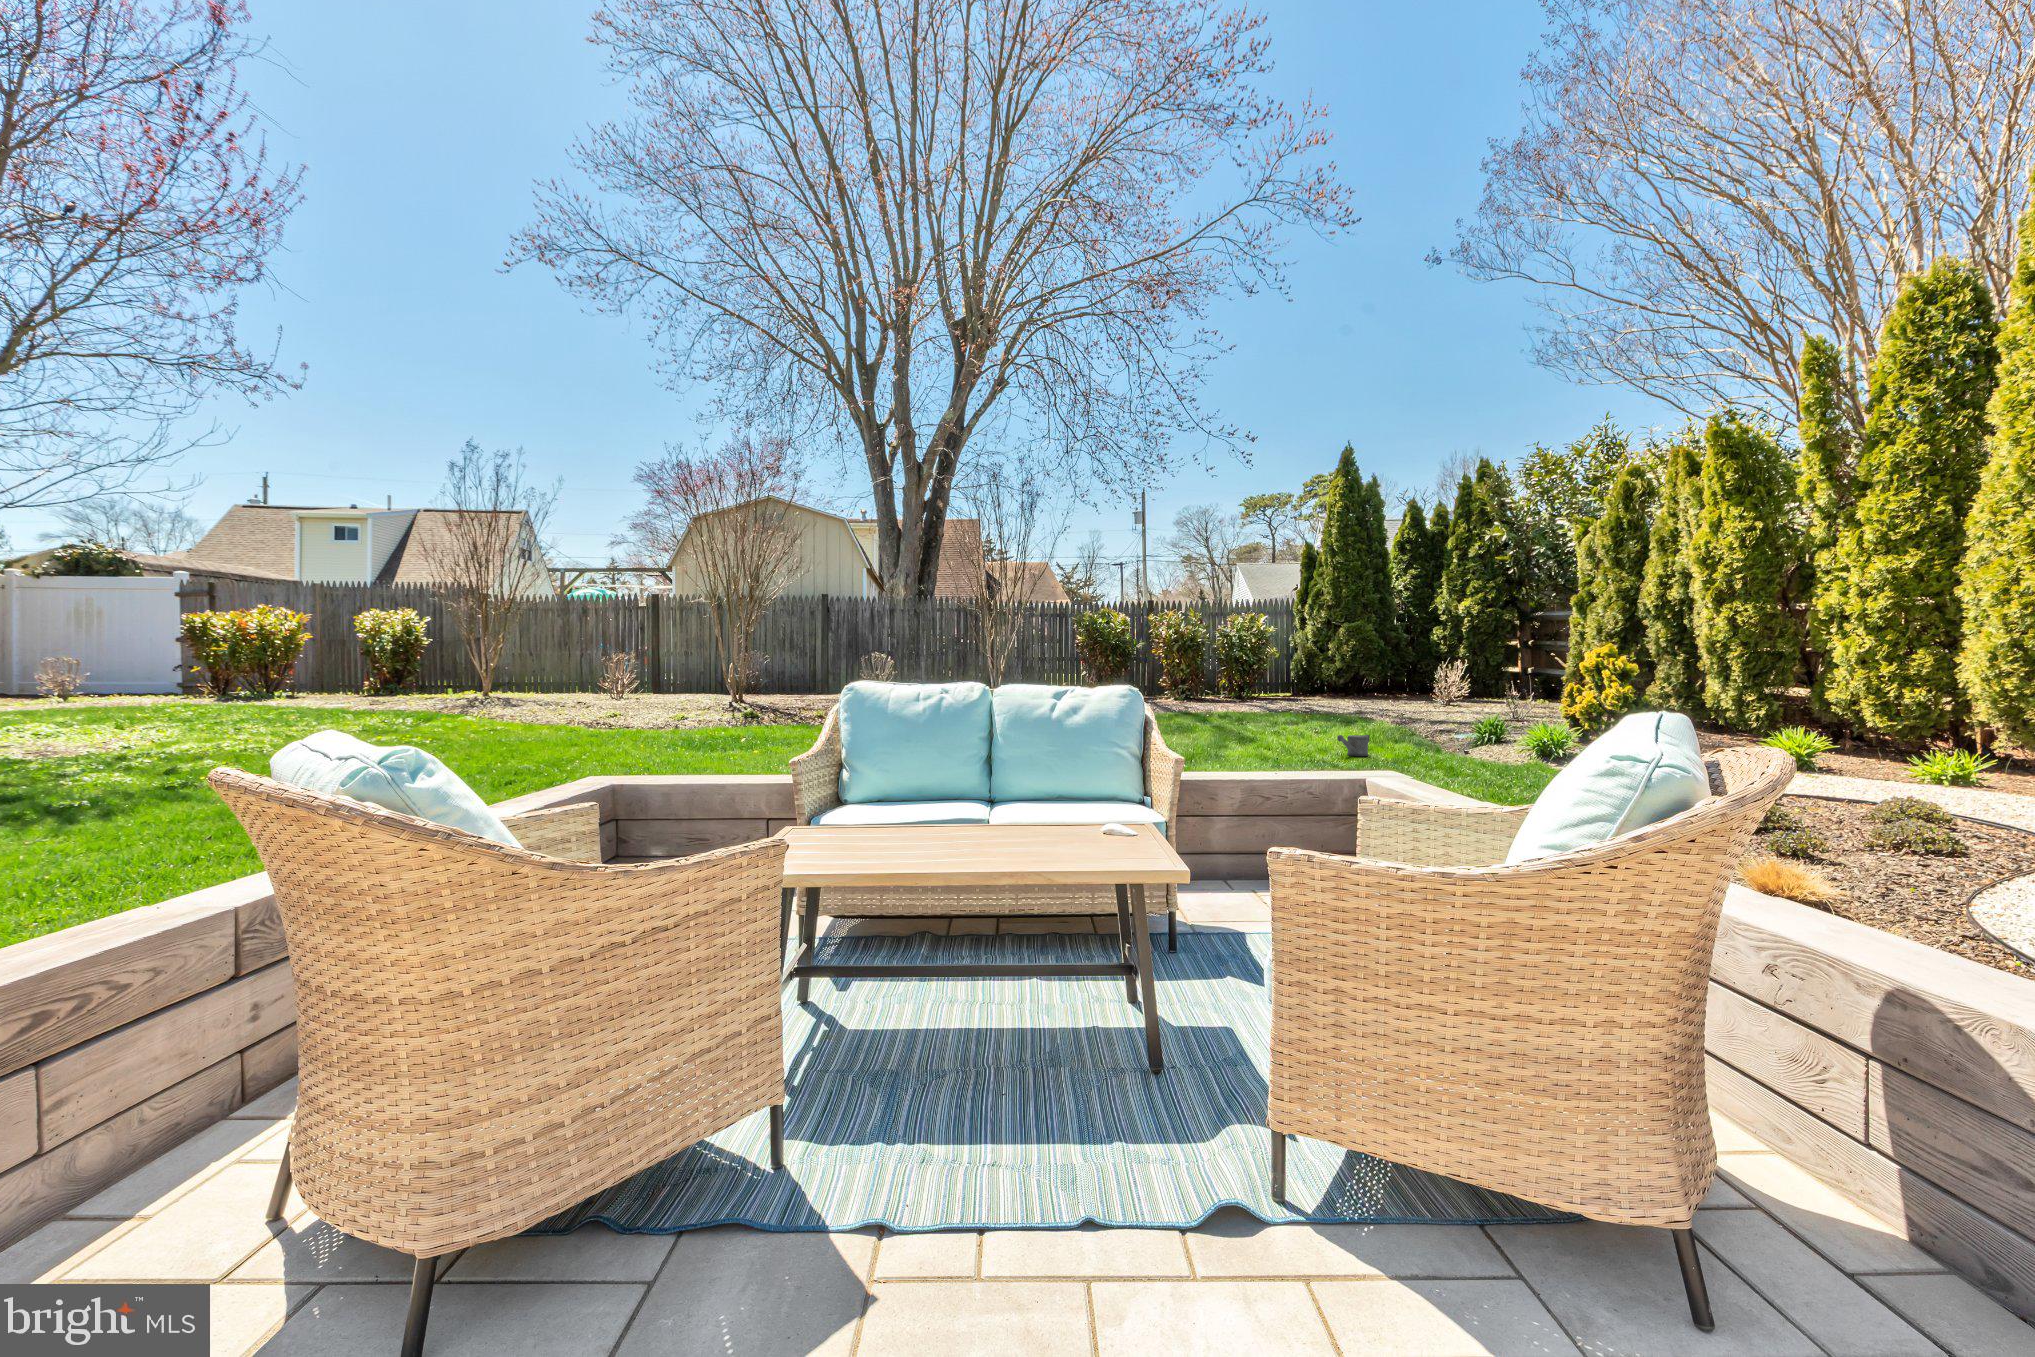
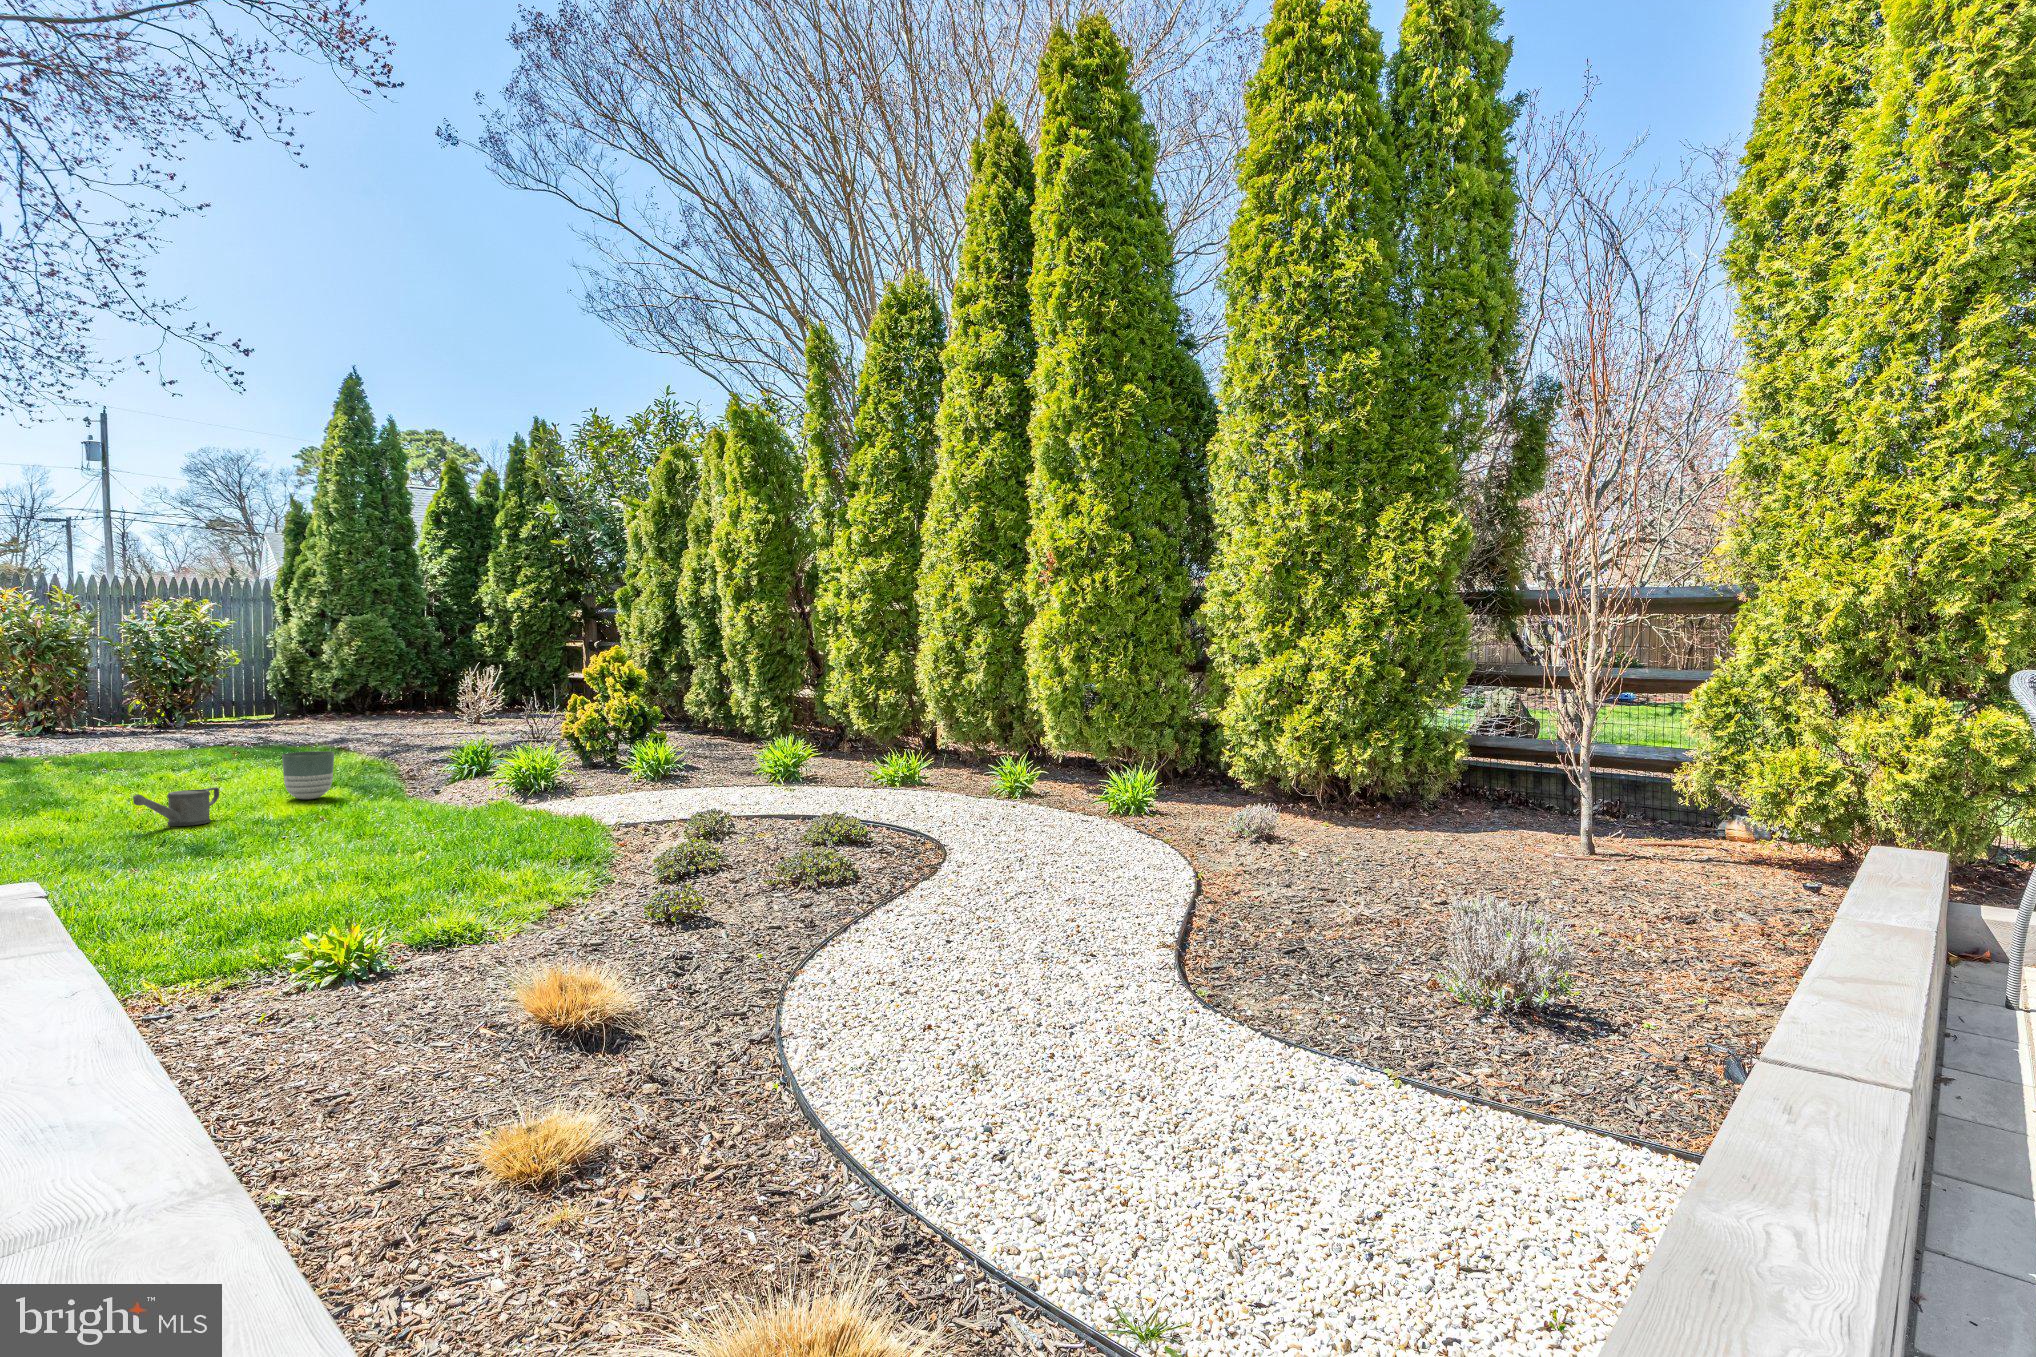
planter: none [1390,717,1420,748] -> present [282,751,334,799]

